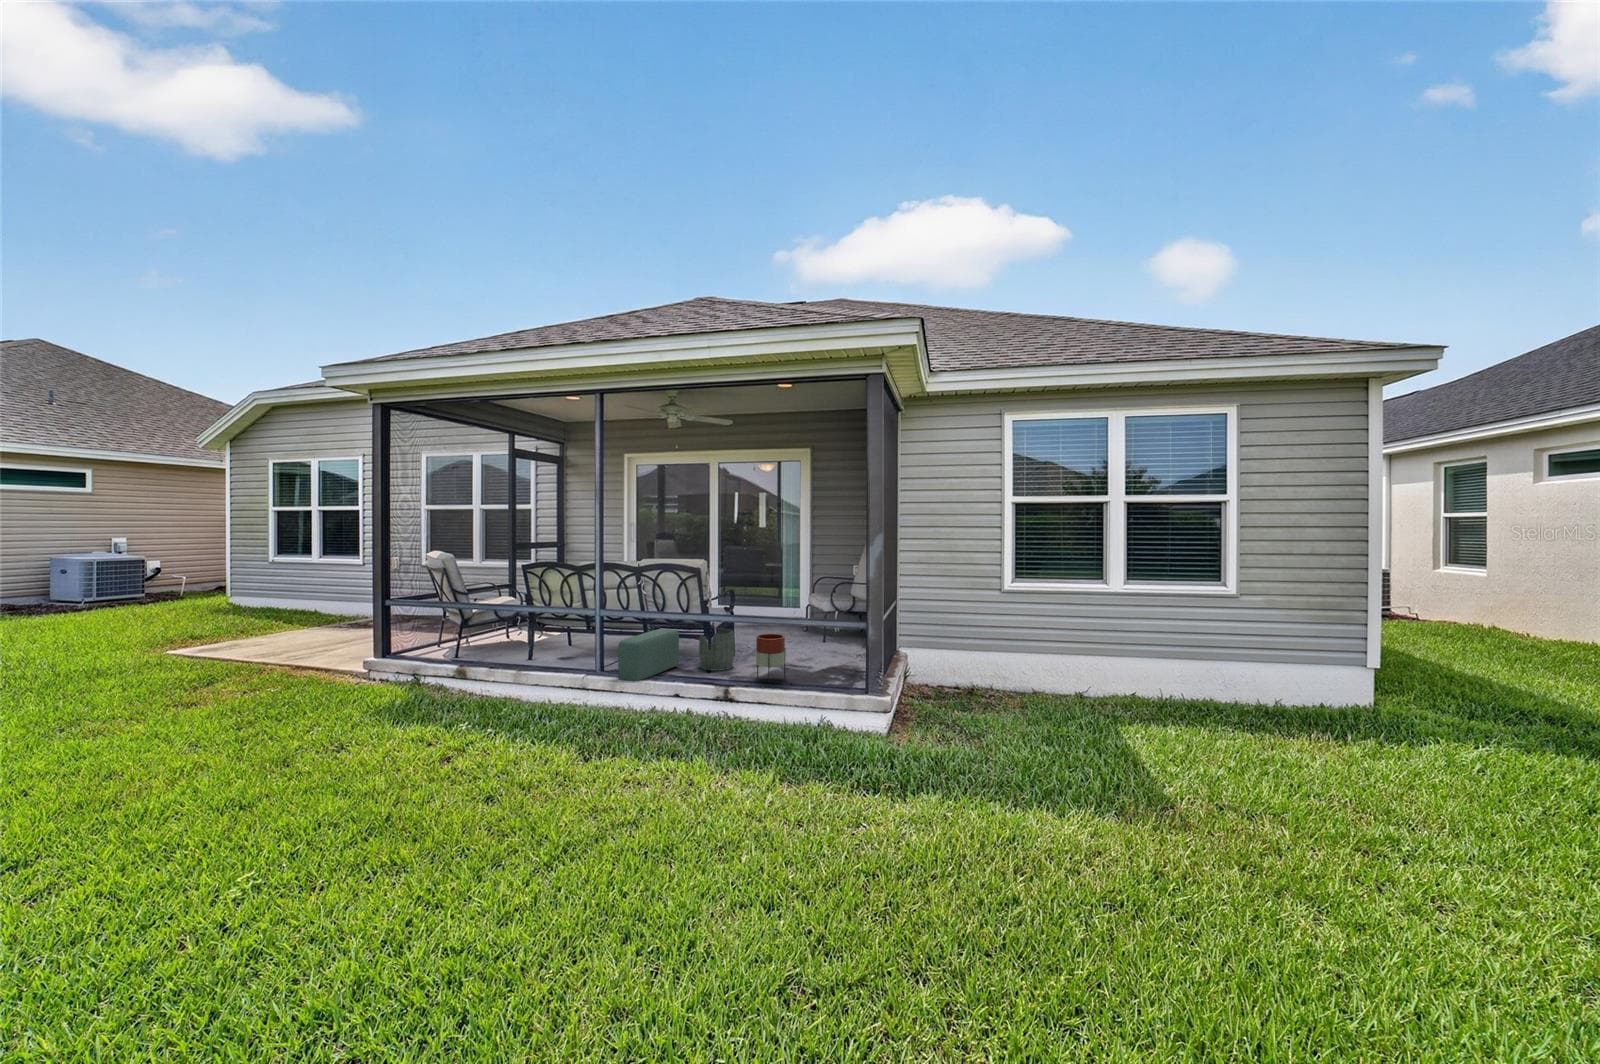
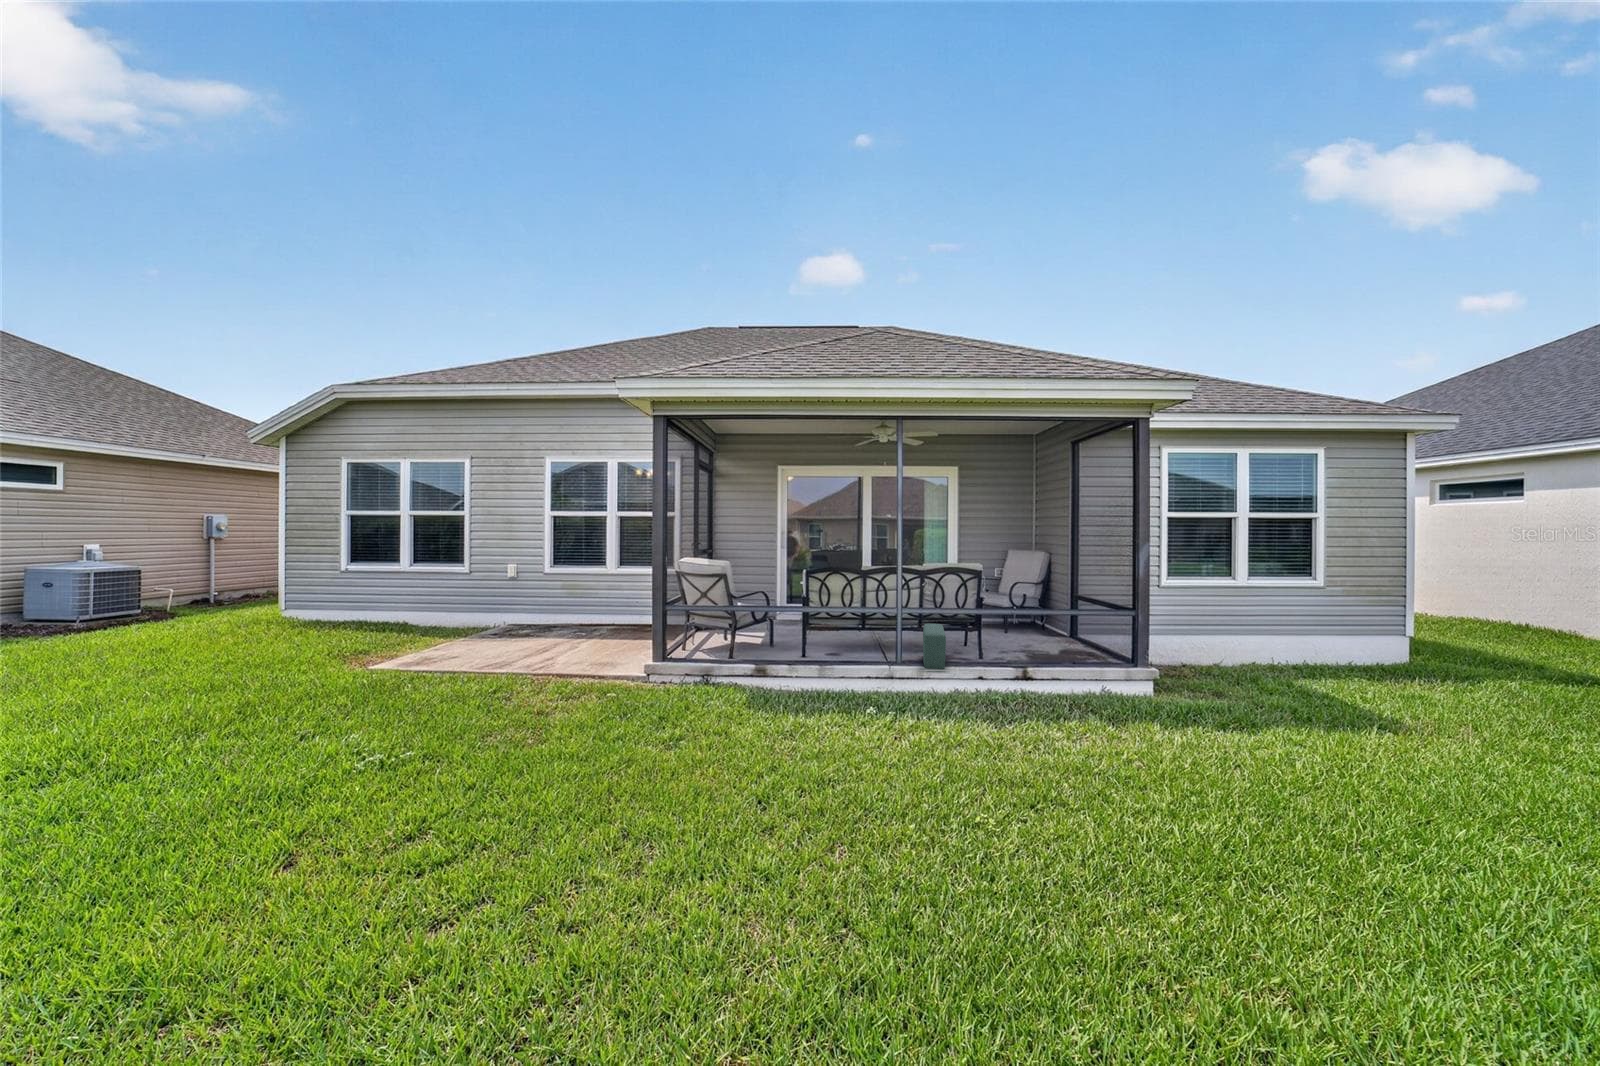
woven basket: present [699,629,735,671] -> none [955,622,988,658]
planter: present [756,634,785,683] -> none [1025,624,1053,666]

